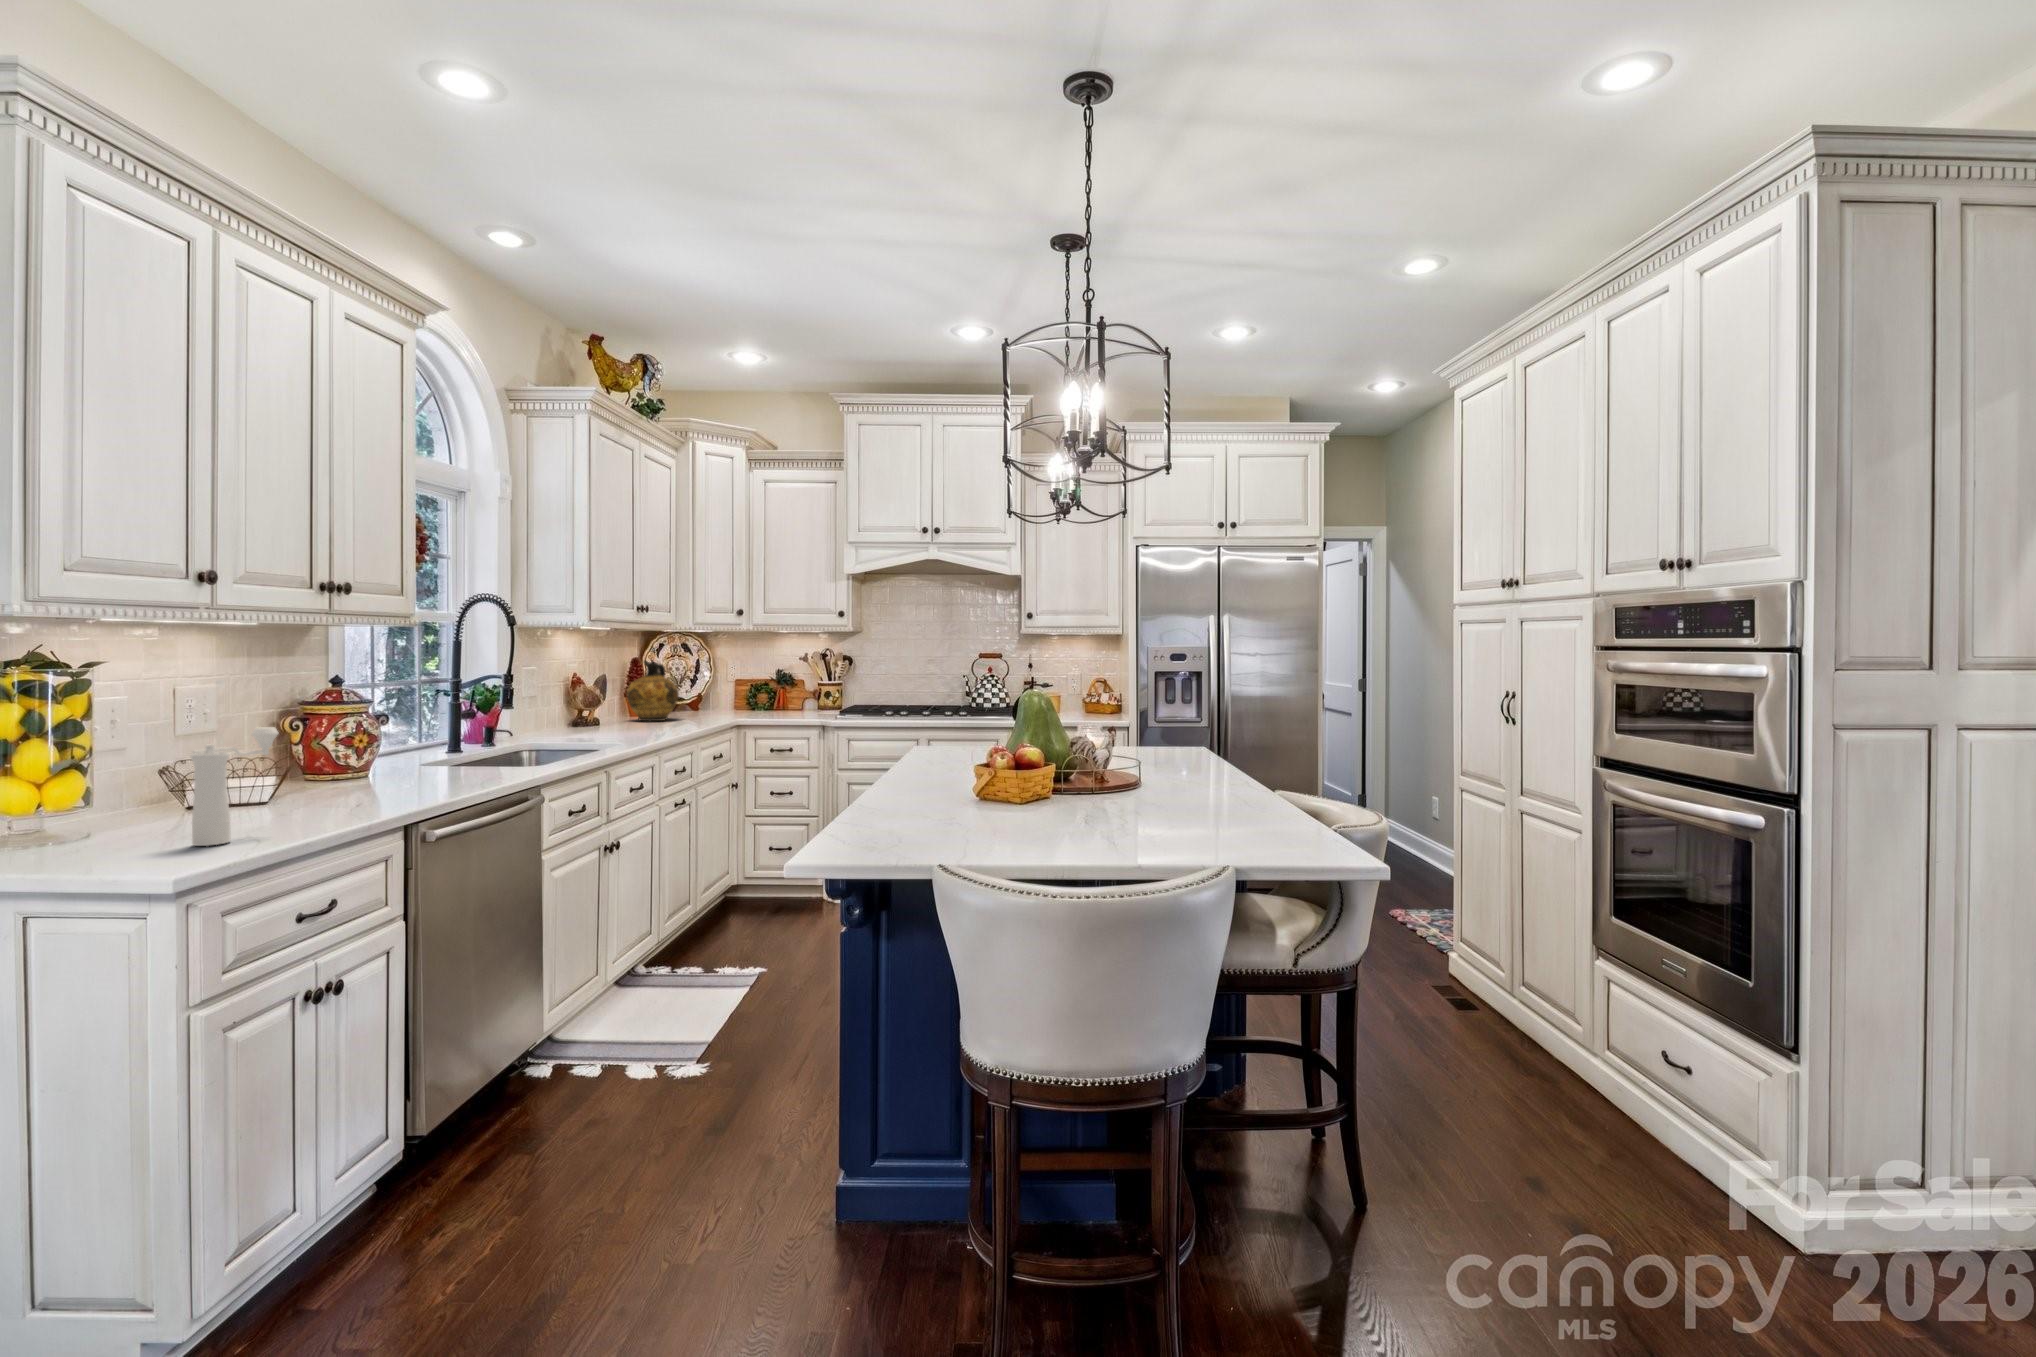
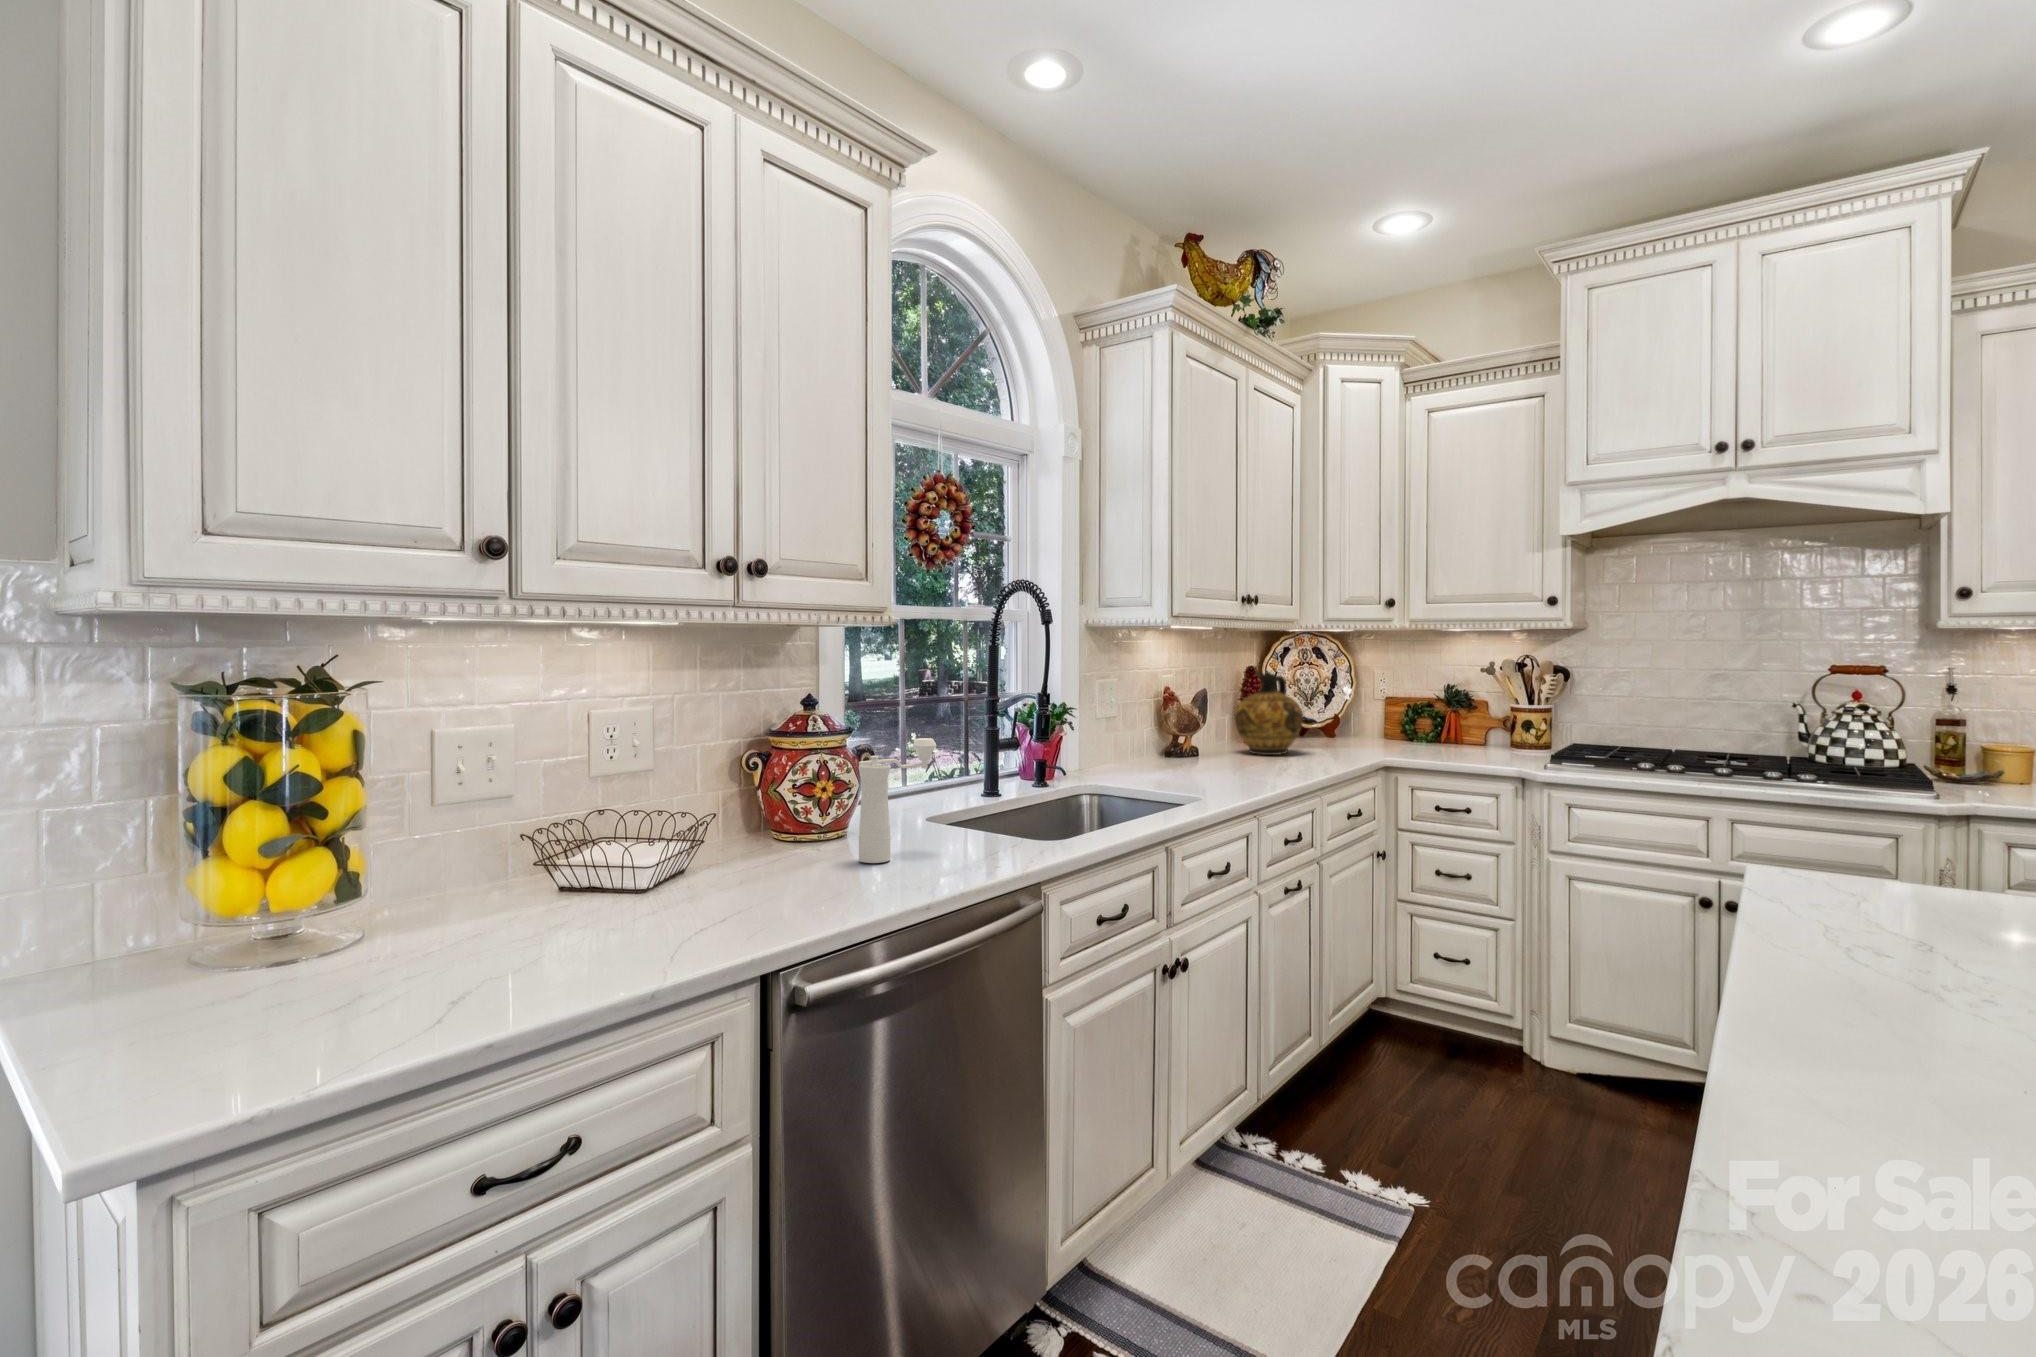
pepper mill: present [191,727,278,846] -> present [858,738,936,863]

